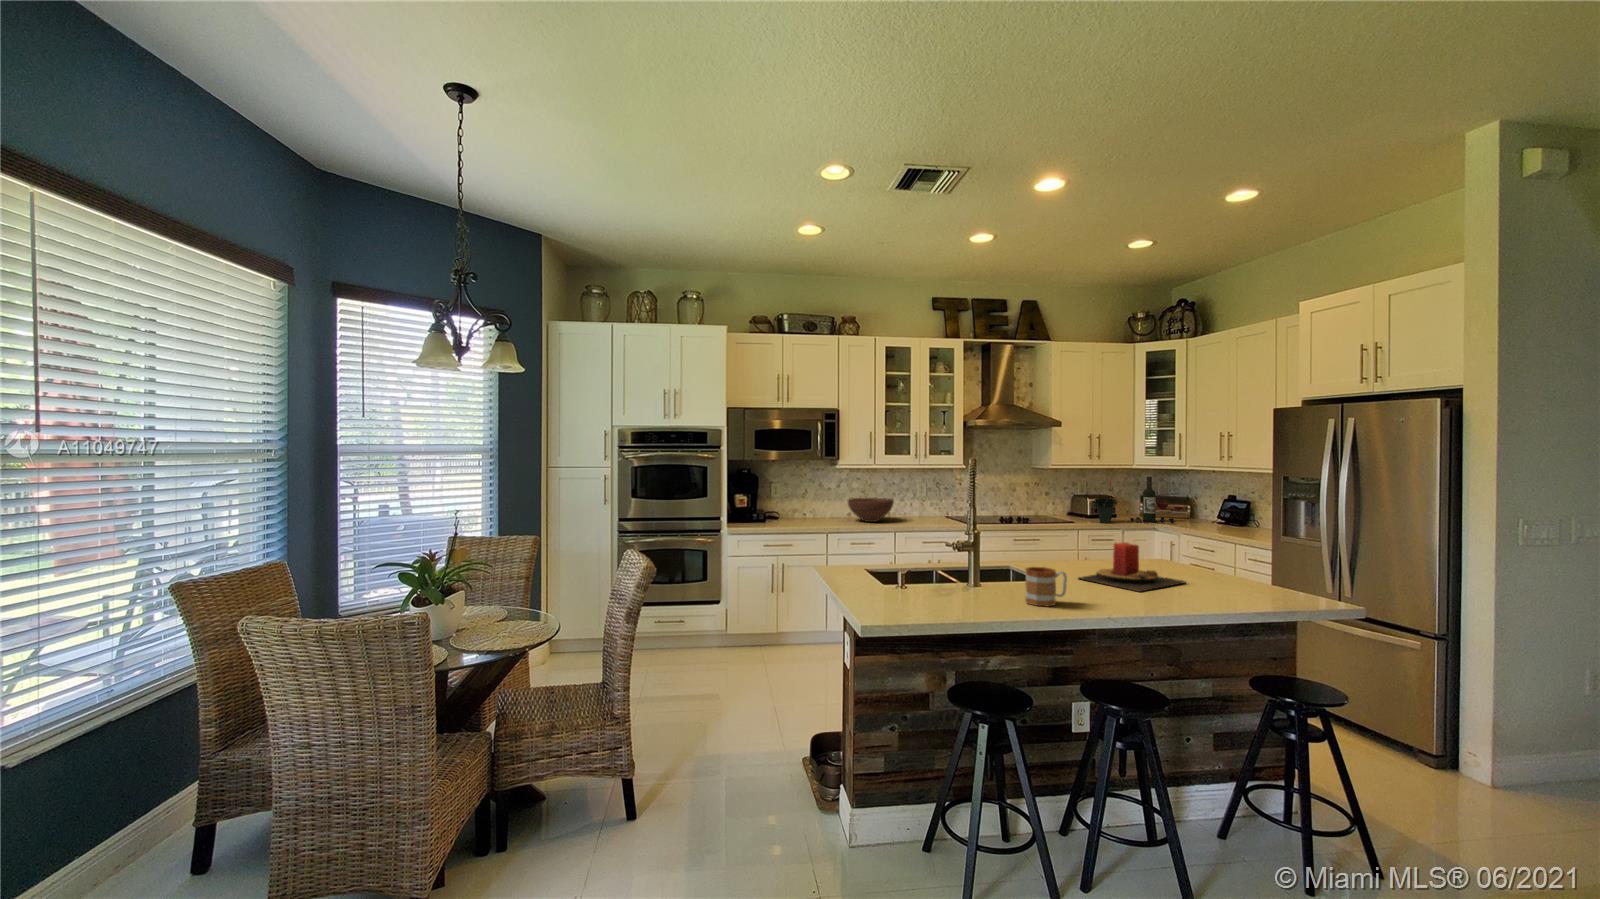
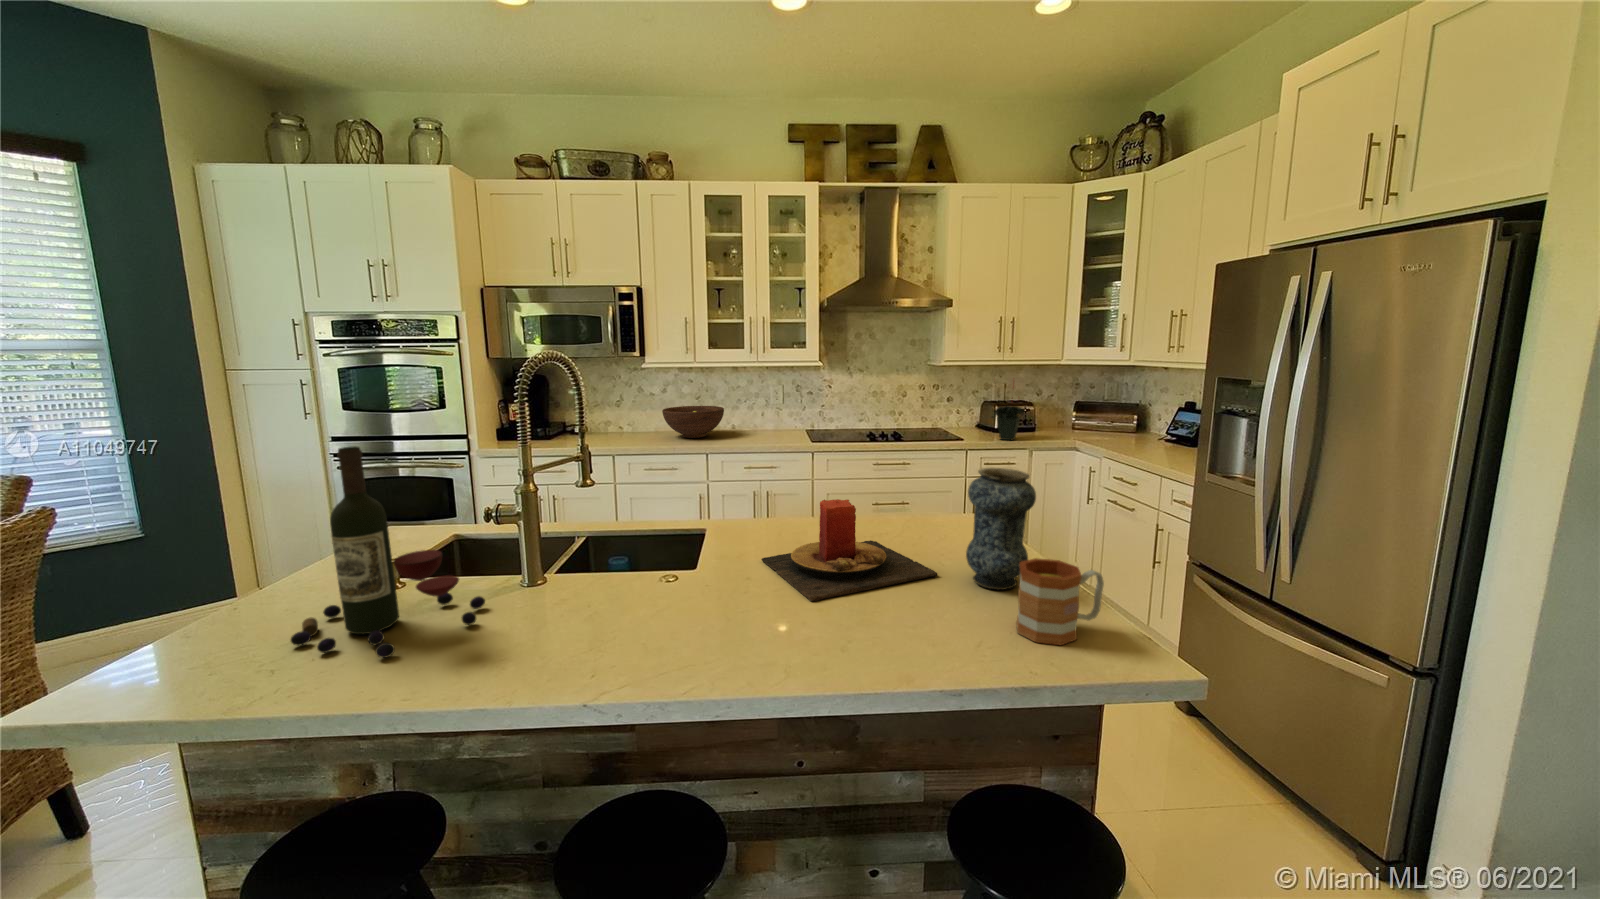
wine bottle: present [1130,477,1183,523] -> present [291,446,485,658]
vase: none [1203,523,1243,587] -> present [966,468,1036,590]
mug: present [1025,567,1067,606] -> present [1016,558,1104,645]

